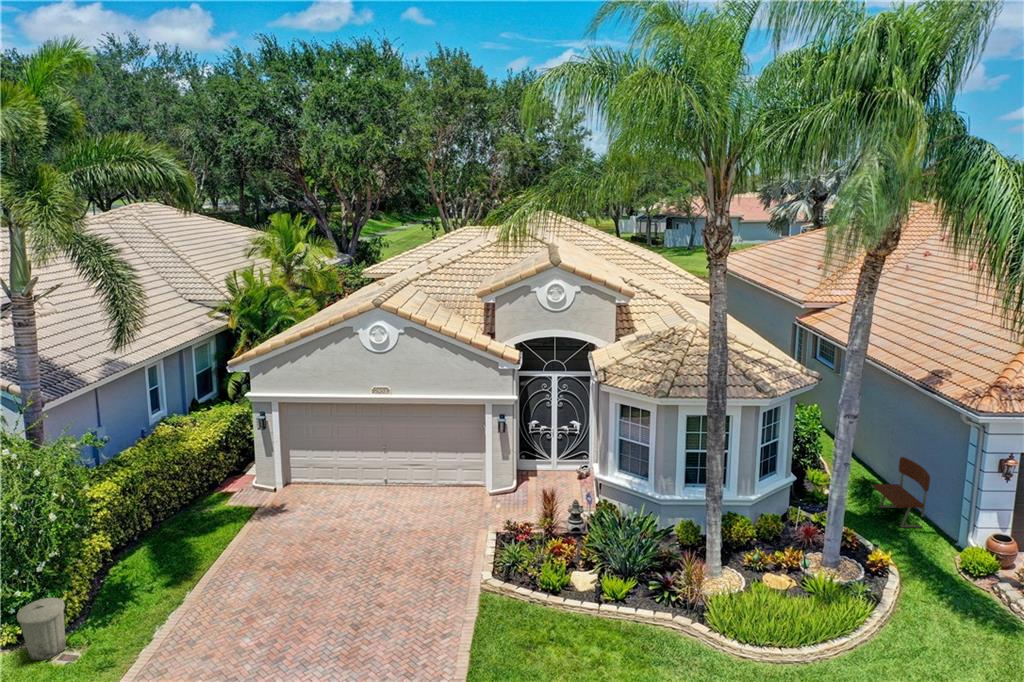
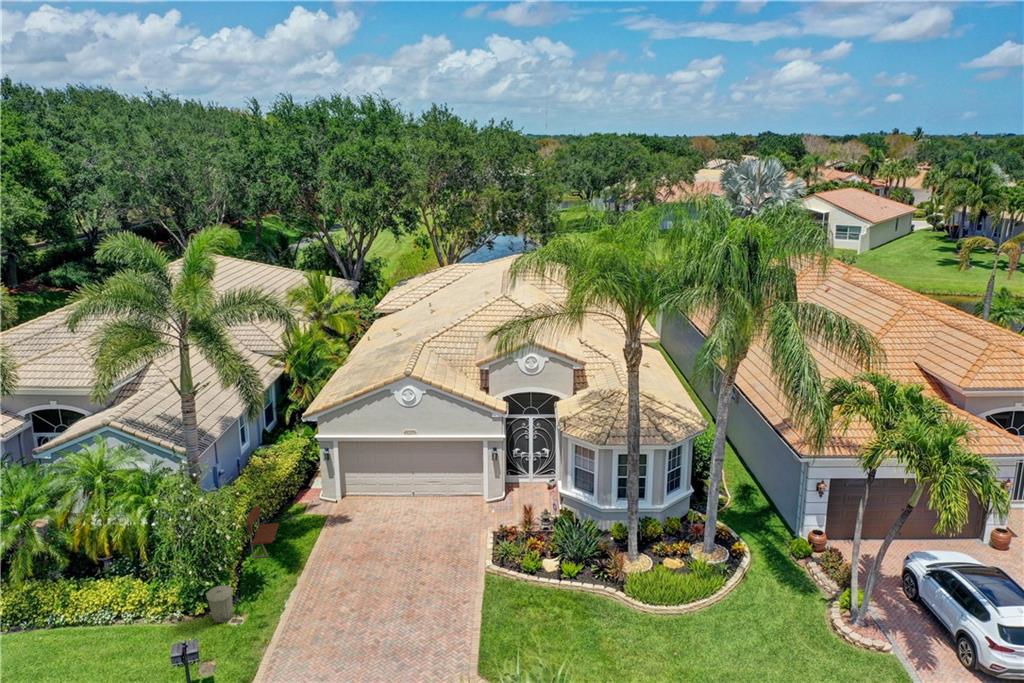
bench: present [873,457,930,527] -> present [247,506,279,558]

